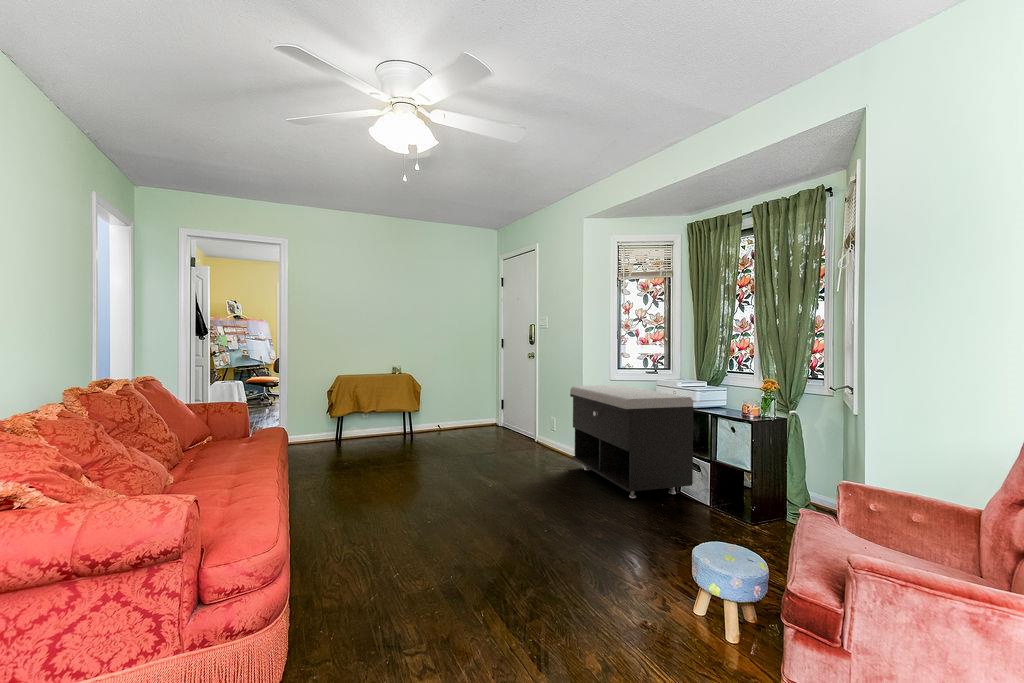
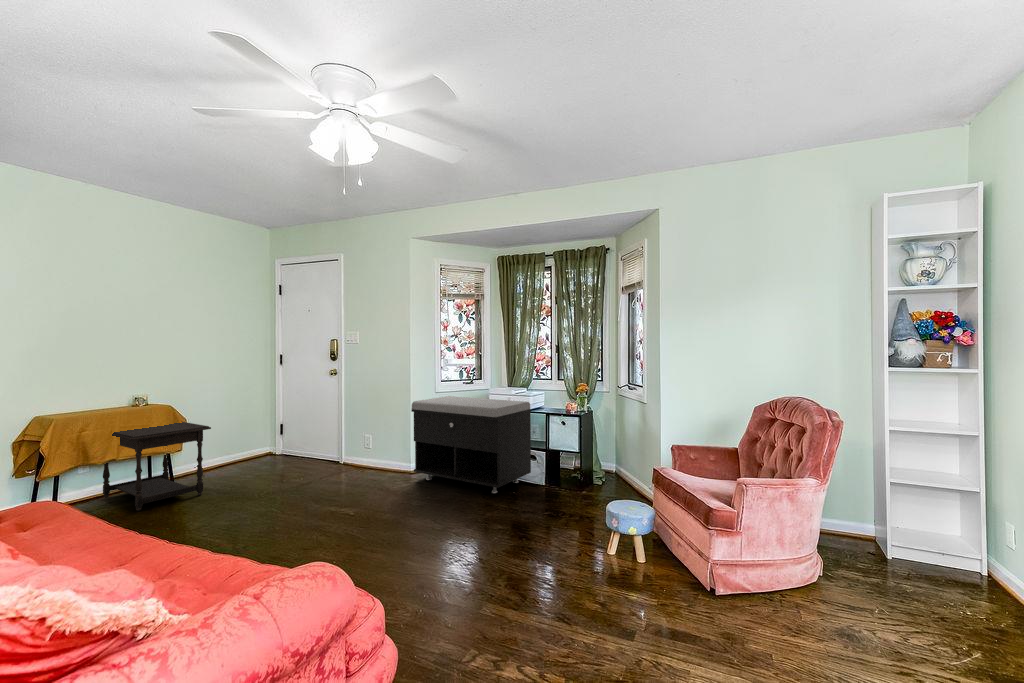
side table: none [370,386,425,448] -> present [103,422,211,511]

